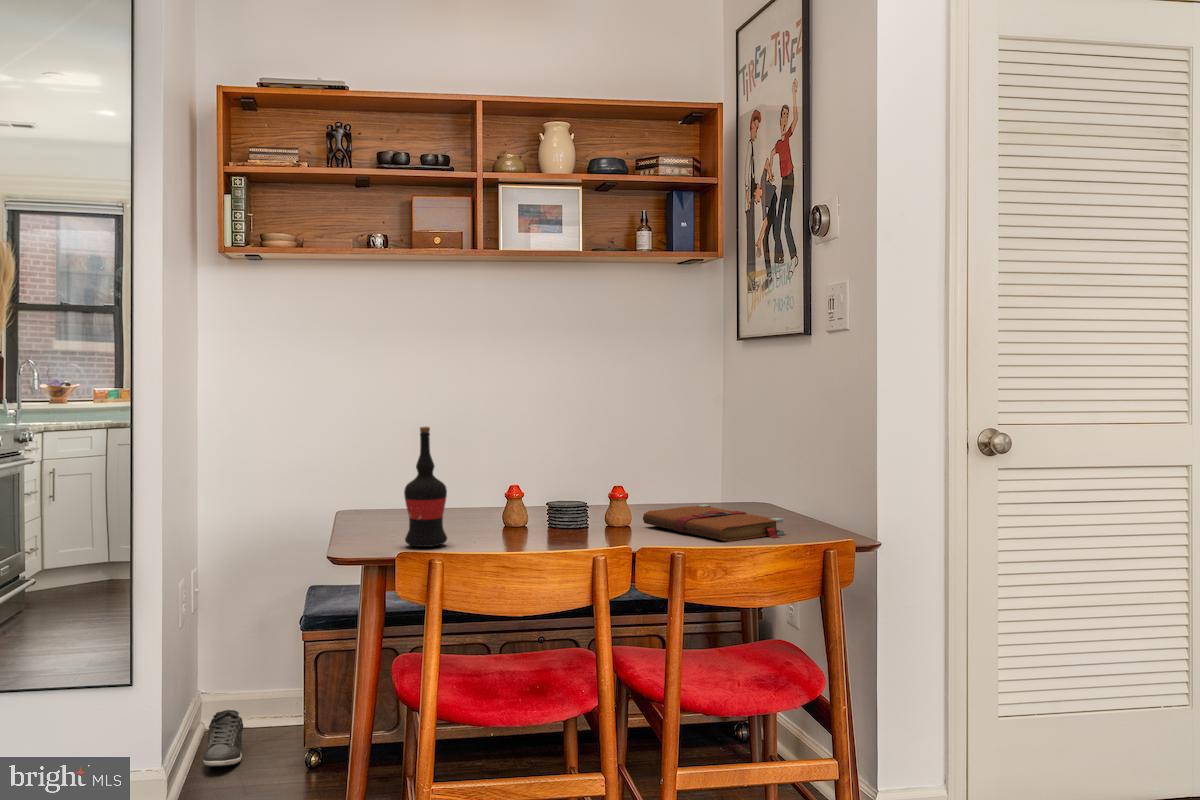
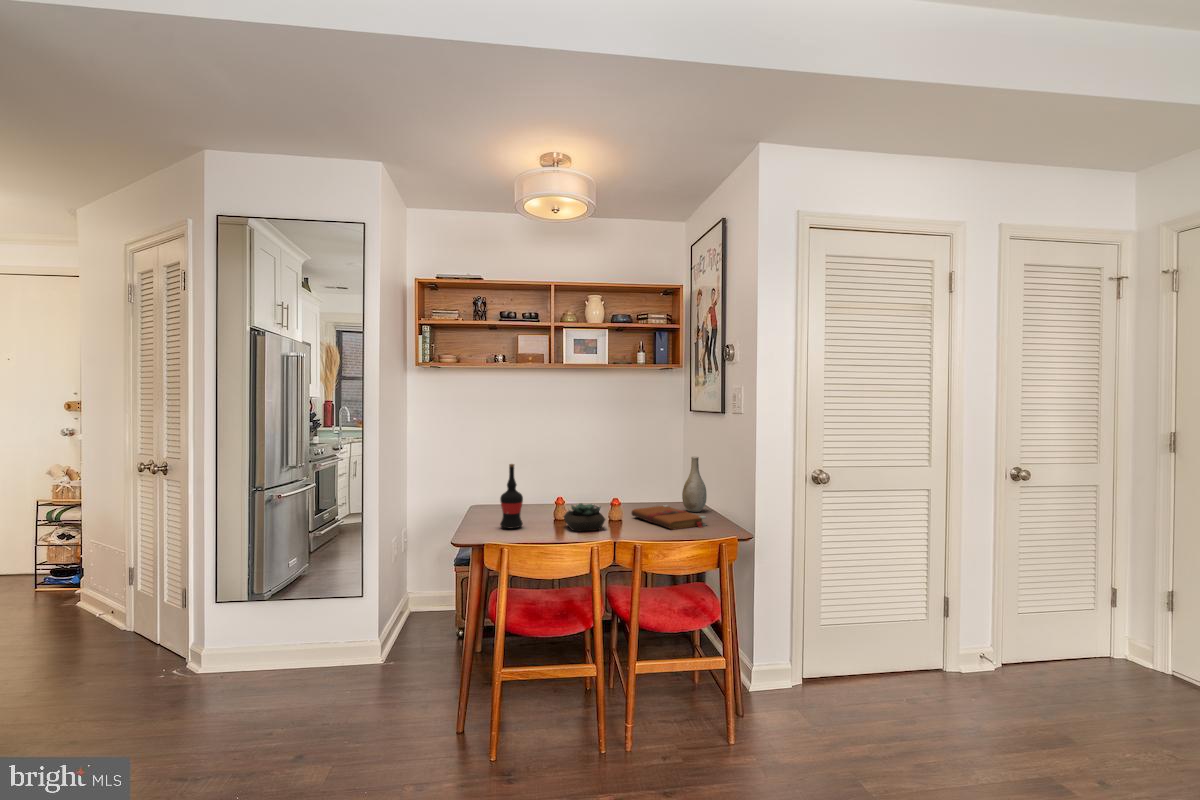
vase: none [731,416,775,516] -> present [682,456,707,512]
succulent plant: none [523,498,603,548] -> present [564,503,605,531]
shoe: present [204,710,243,767] -> none [399,606,422,638]

